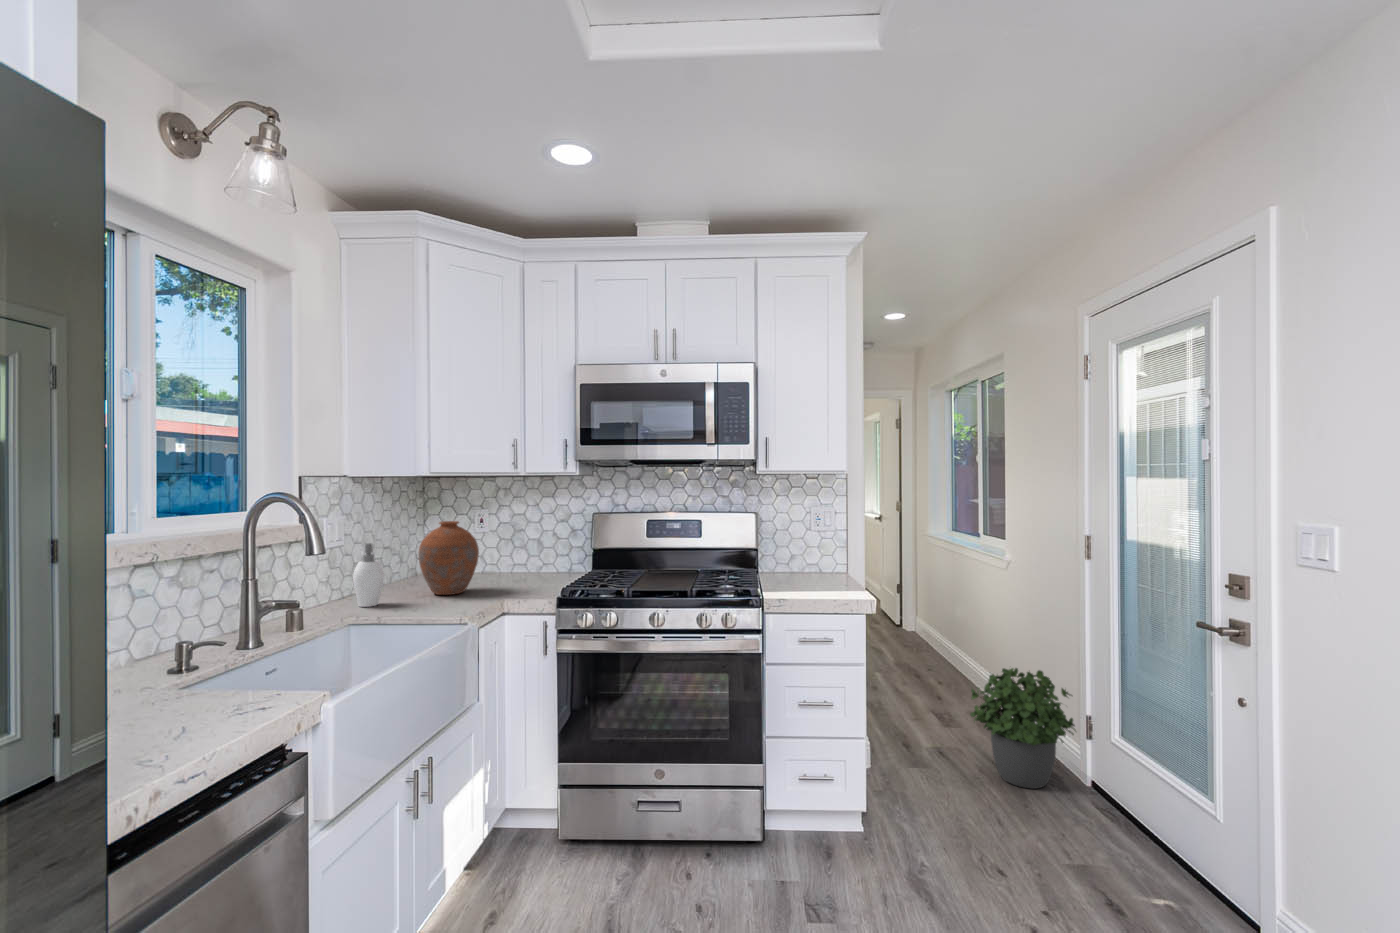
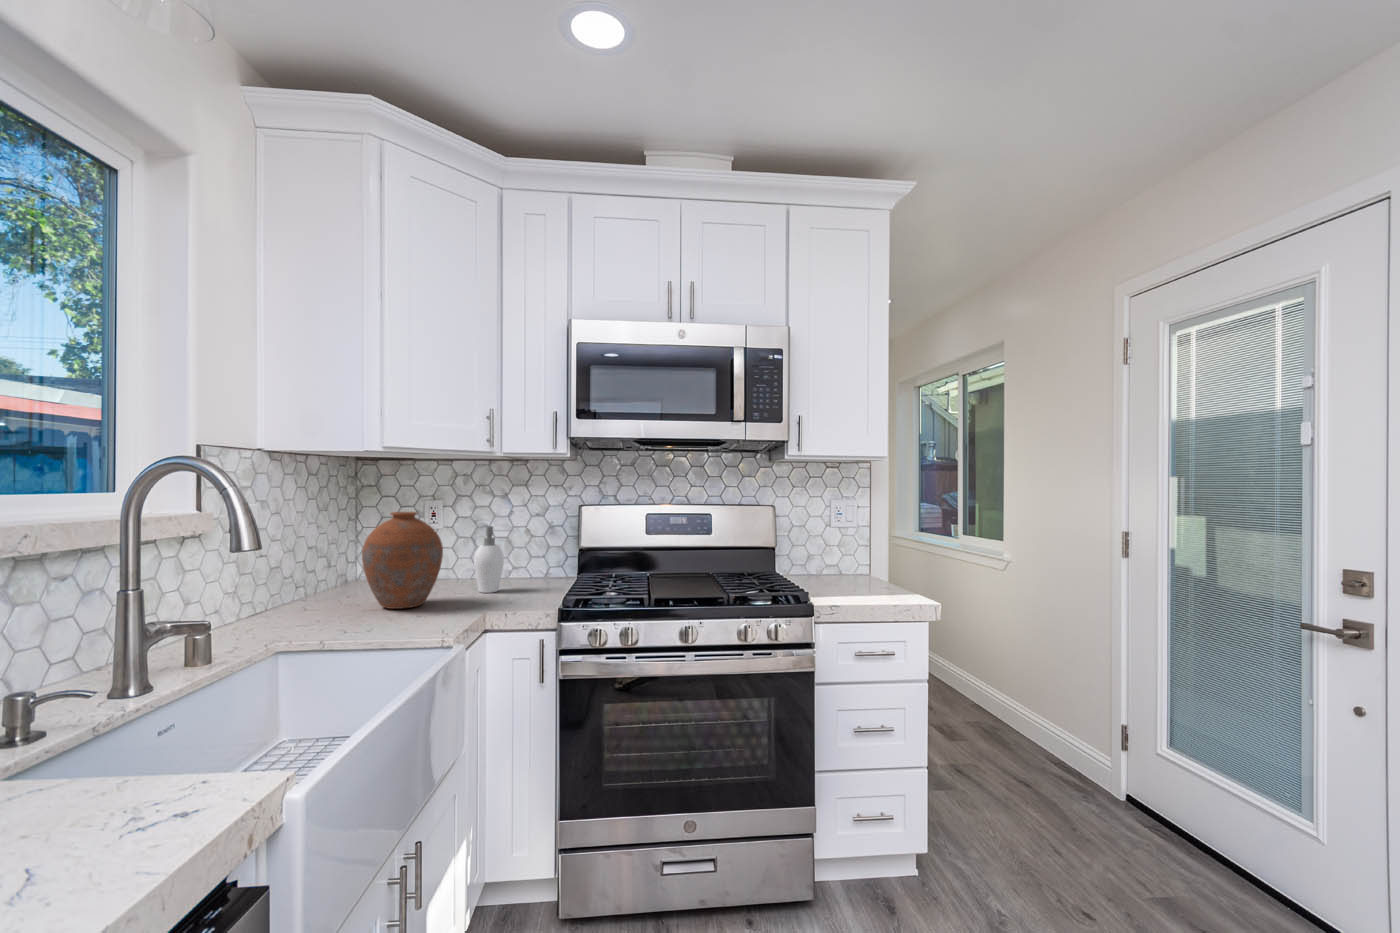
soap dispenser: present [353,543,384,607] -> present [474,526,504,593]
potted plant: present [970,668,1076,789] -> none [1003,675,1117,810]

